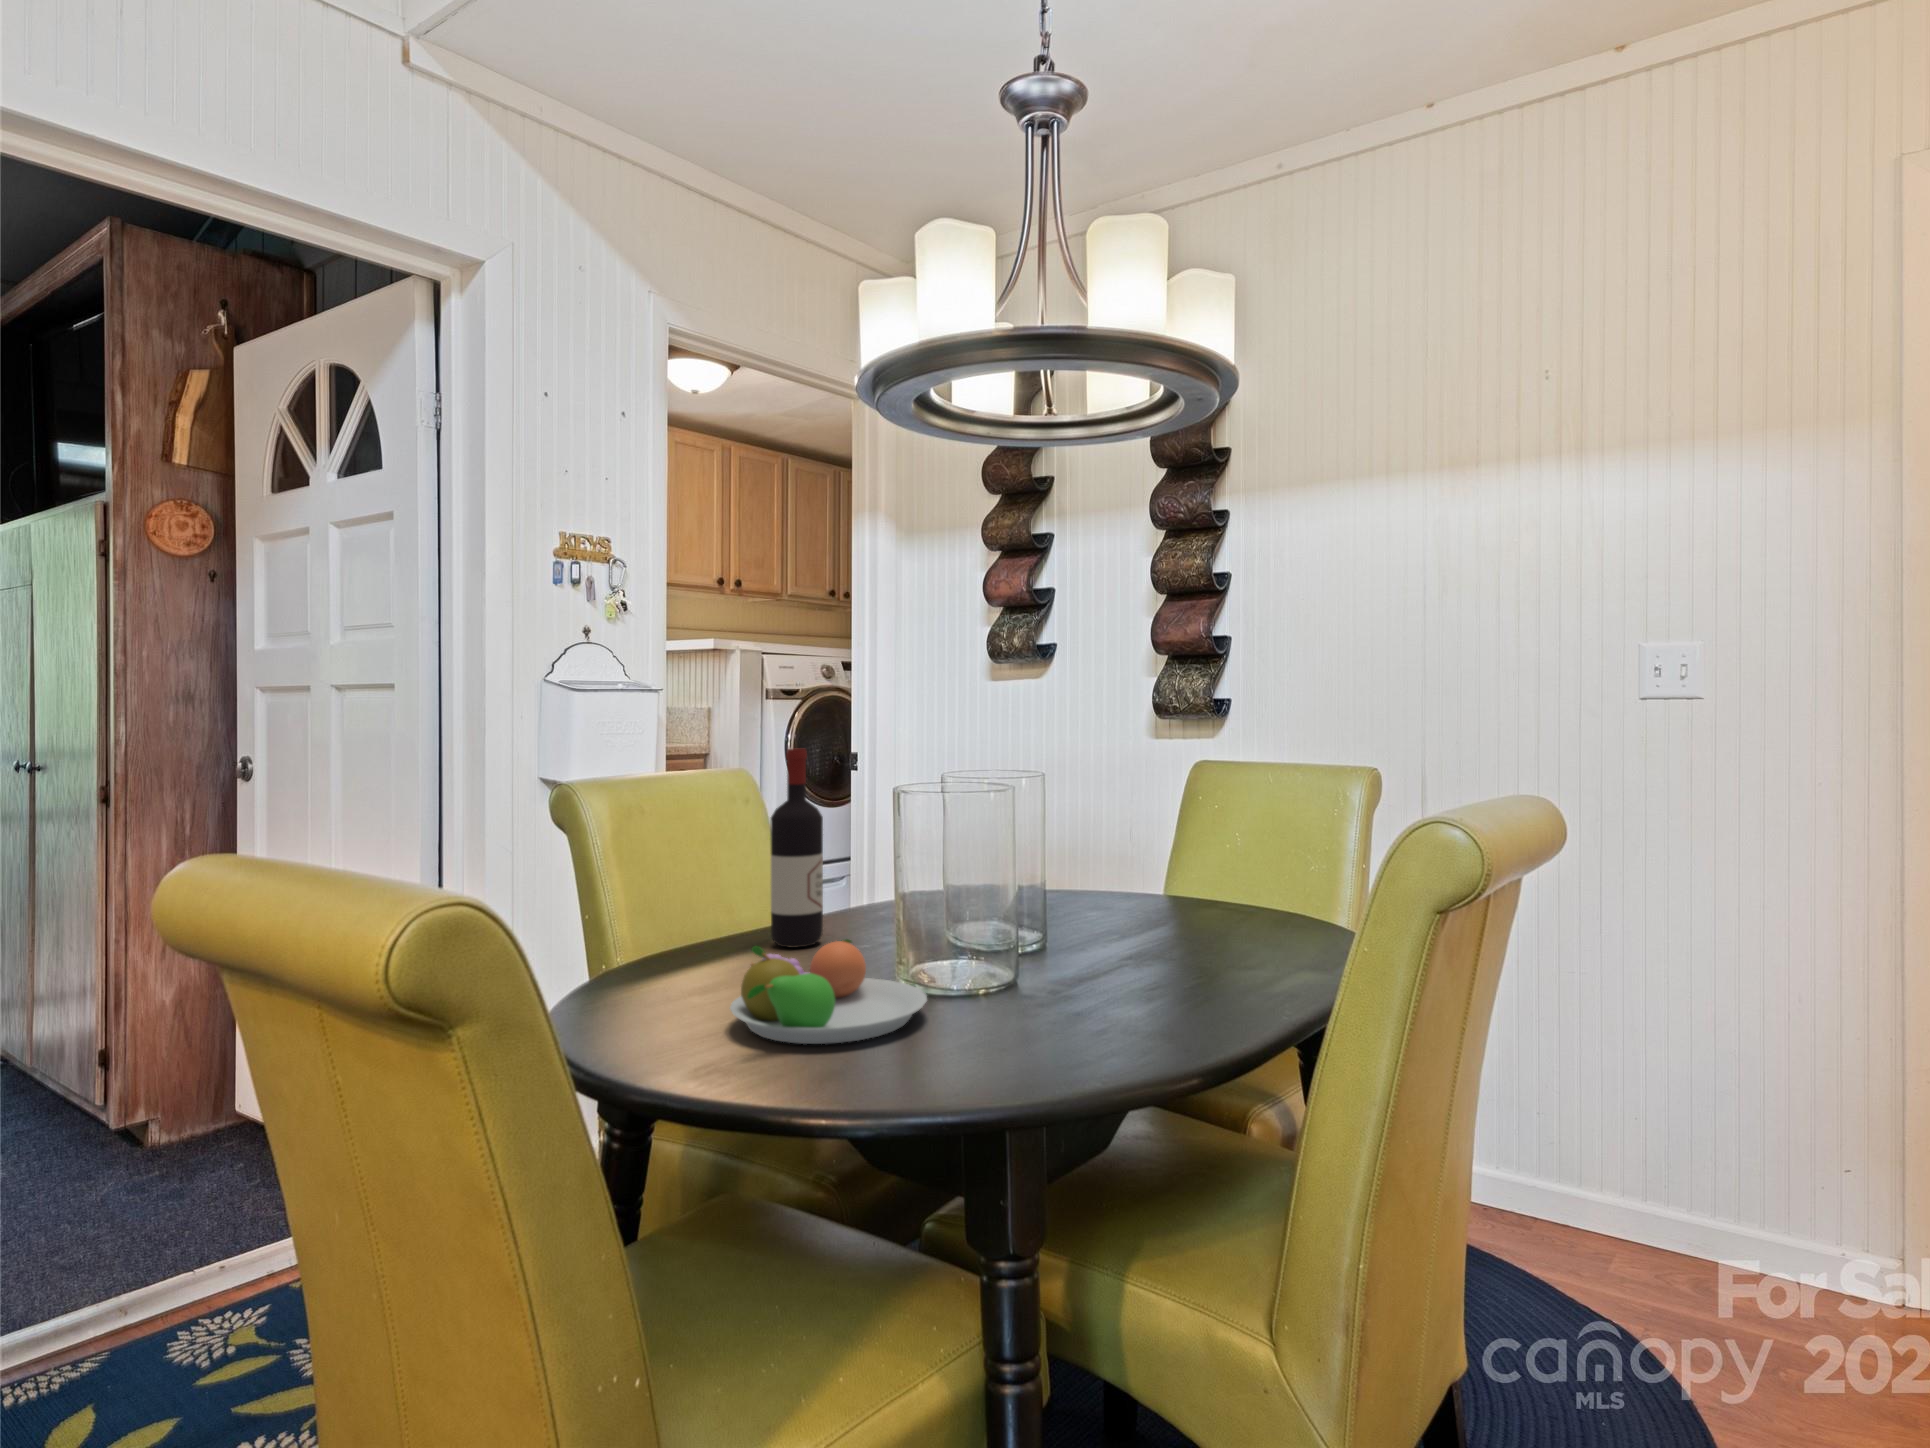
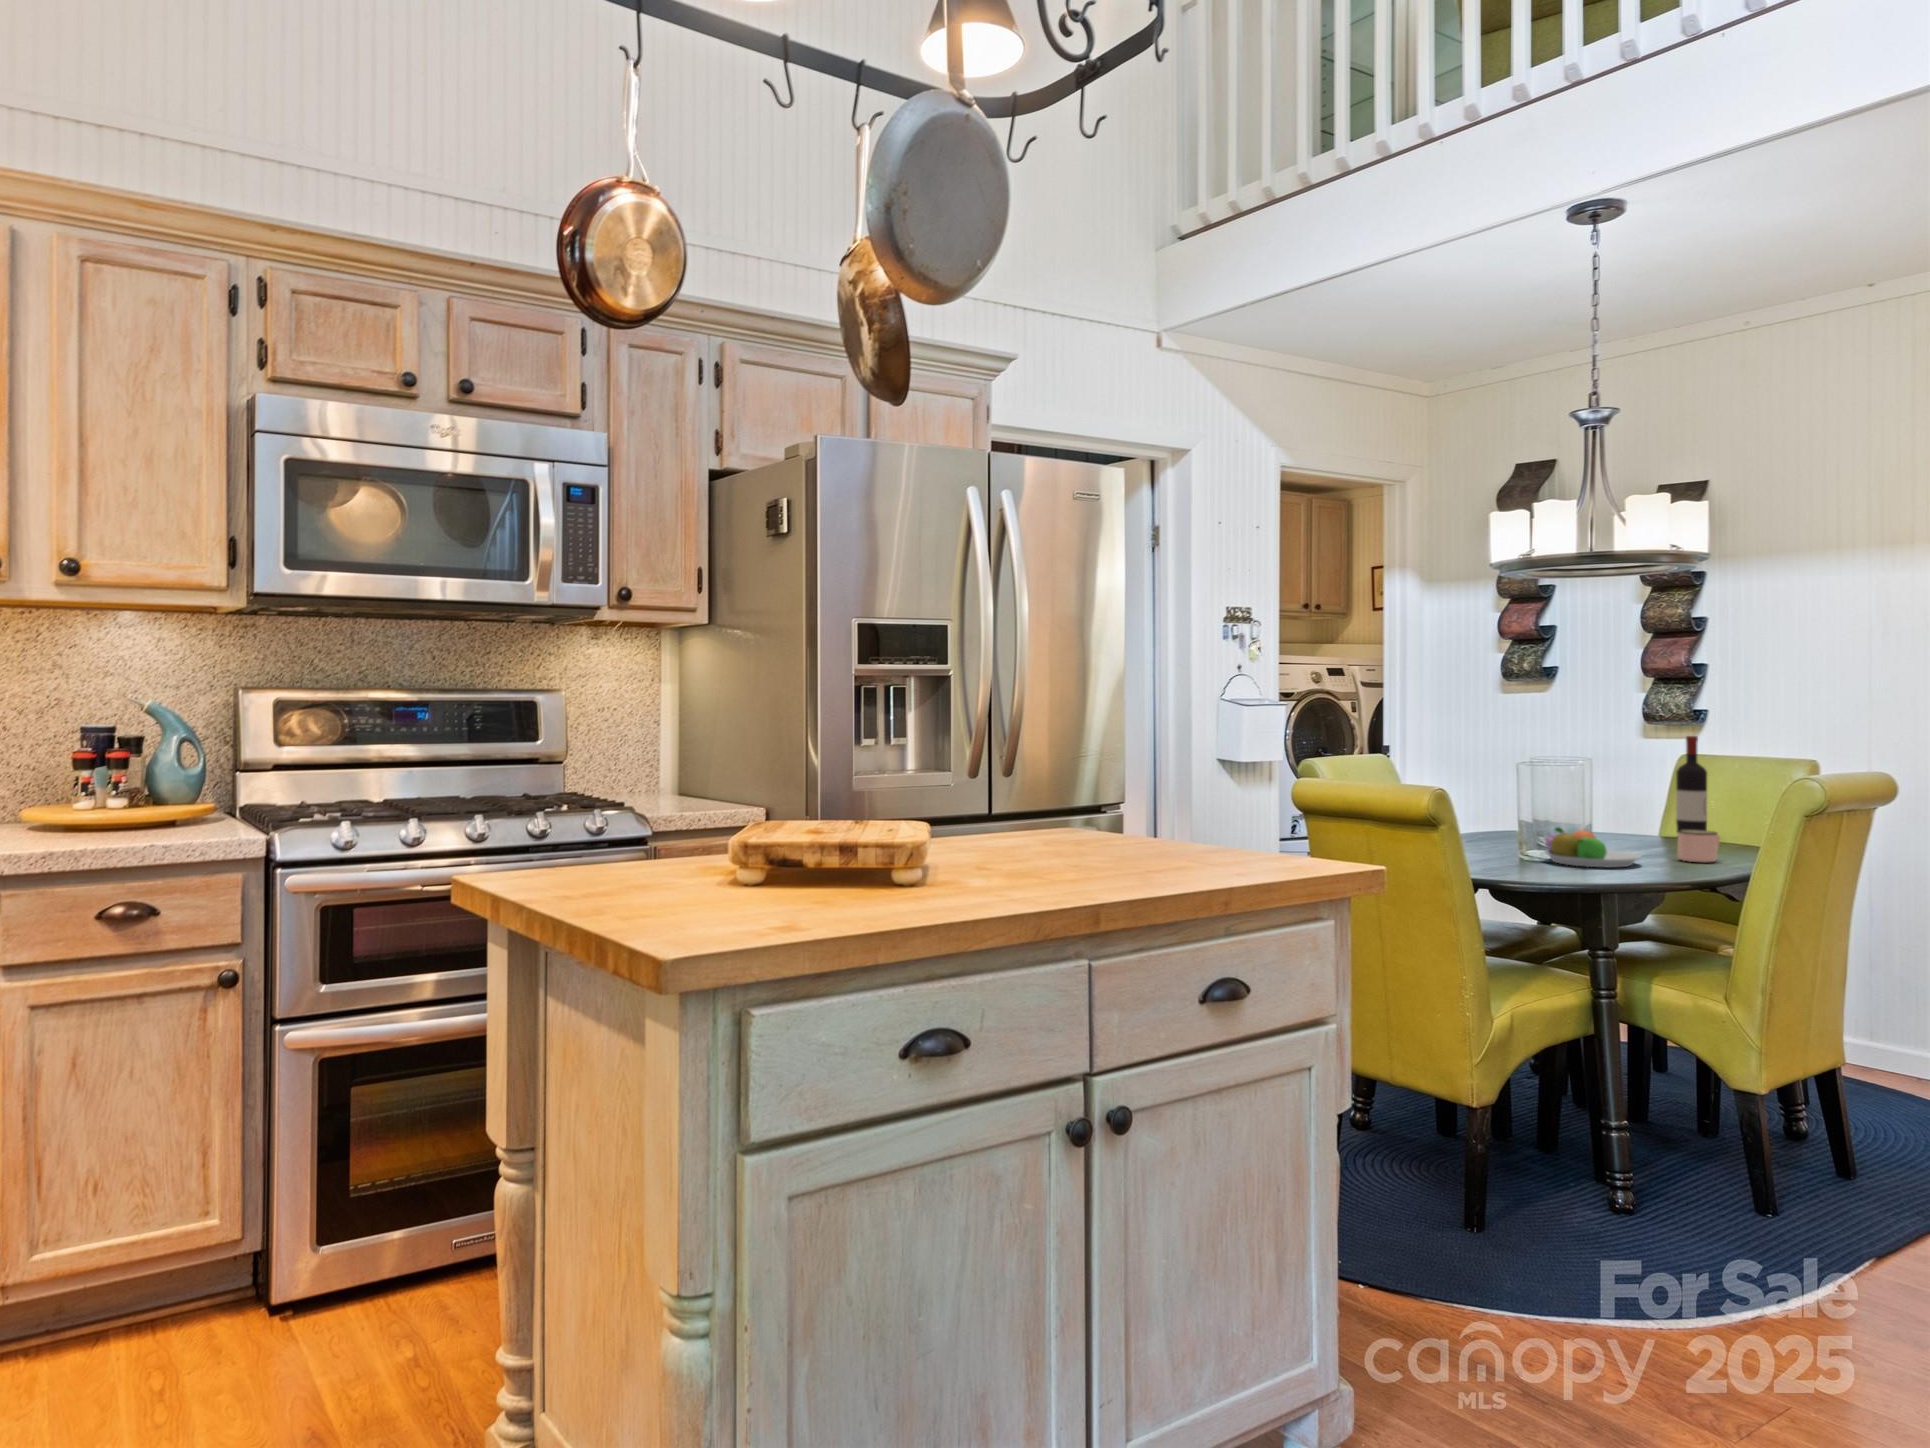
wine bottle: present [771,749,823,948] -> present [1676,736,1707,831]
mug: none [1025,930,1110,1005] -> present [1678,830,1720,862]

